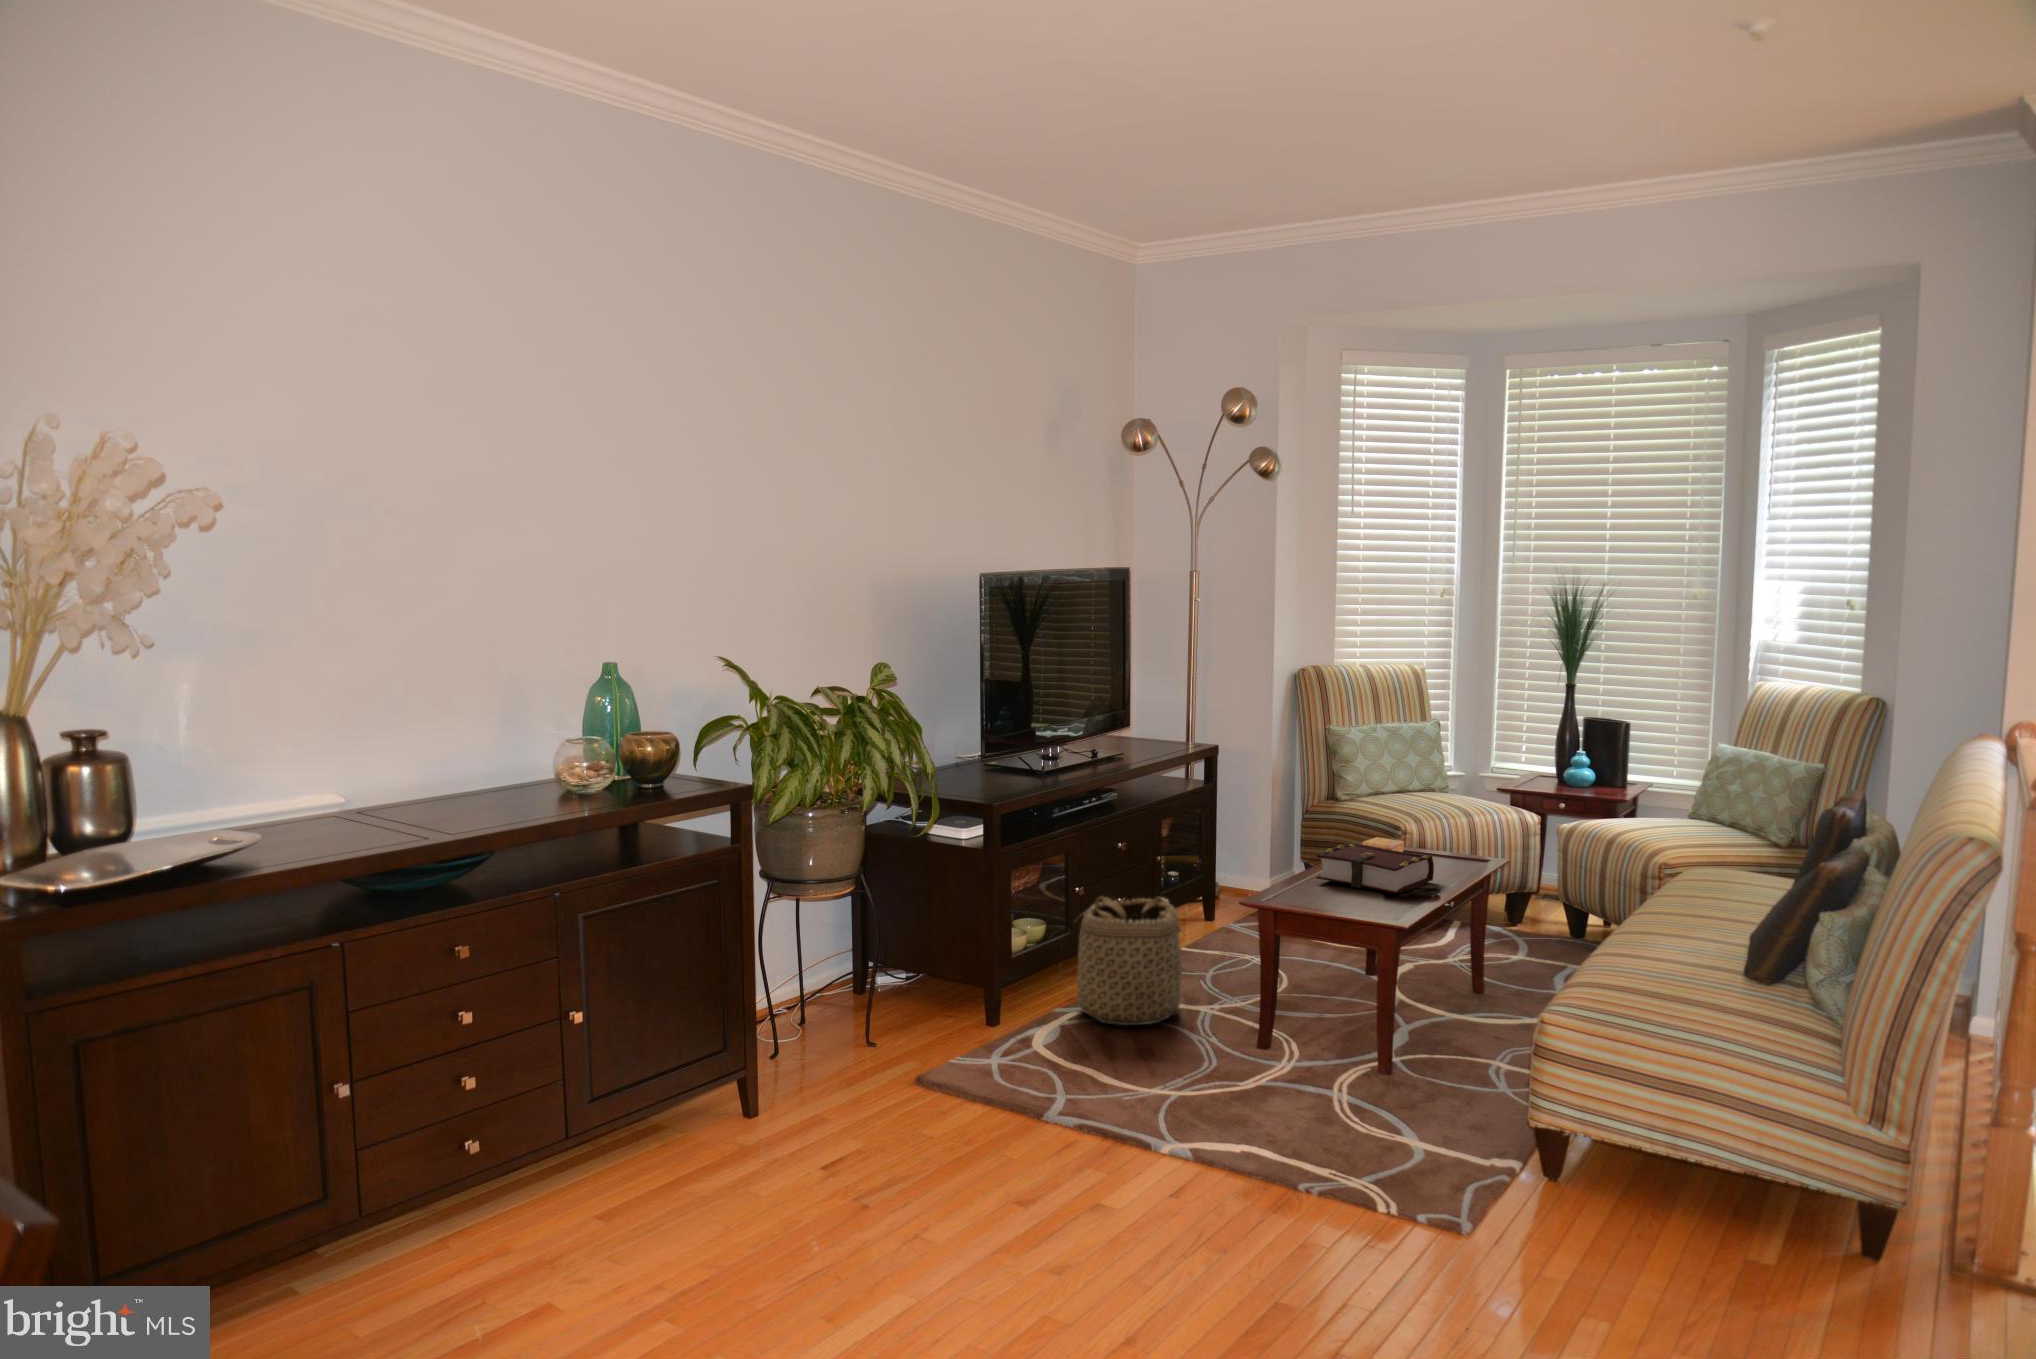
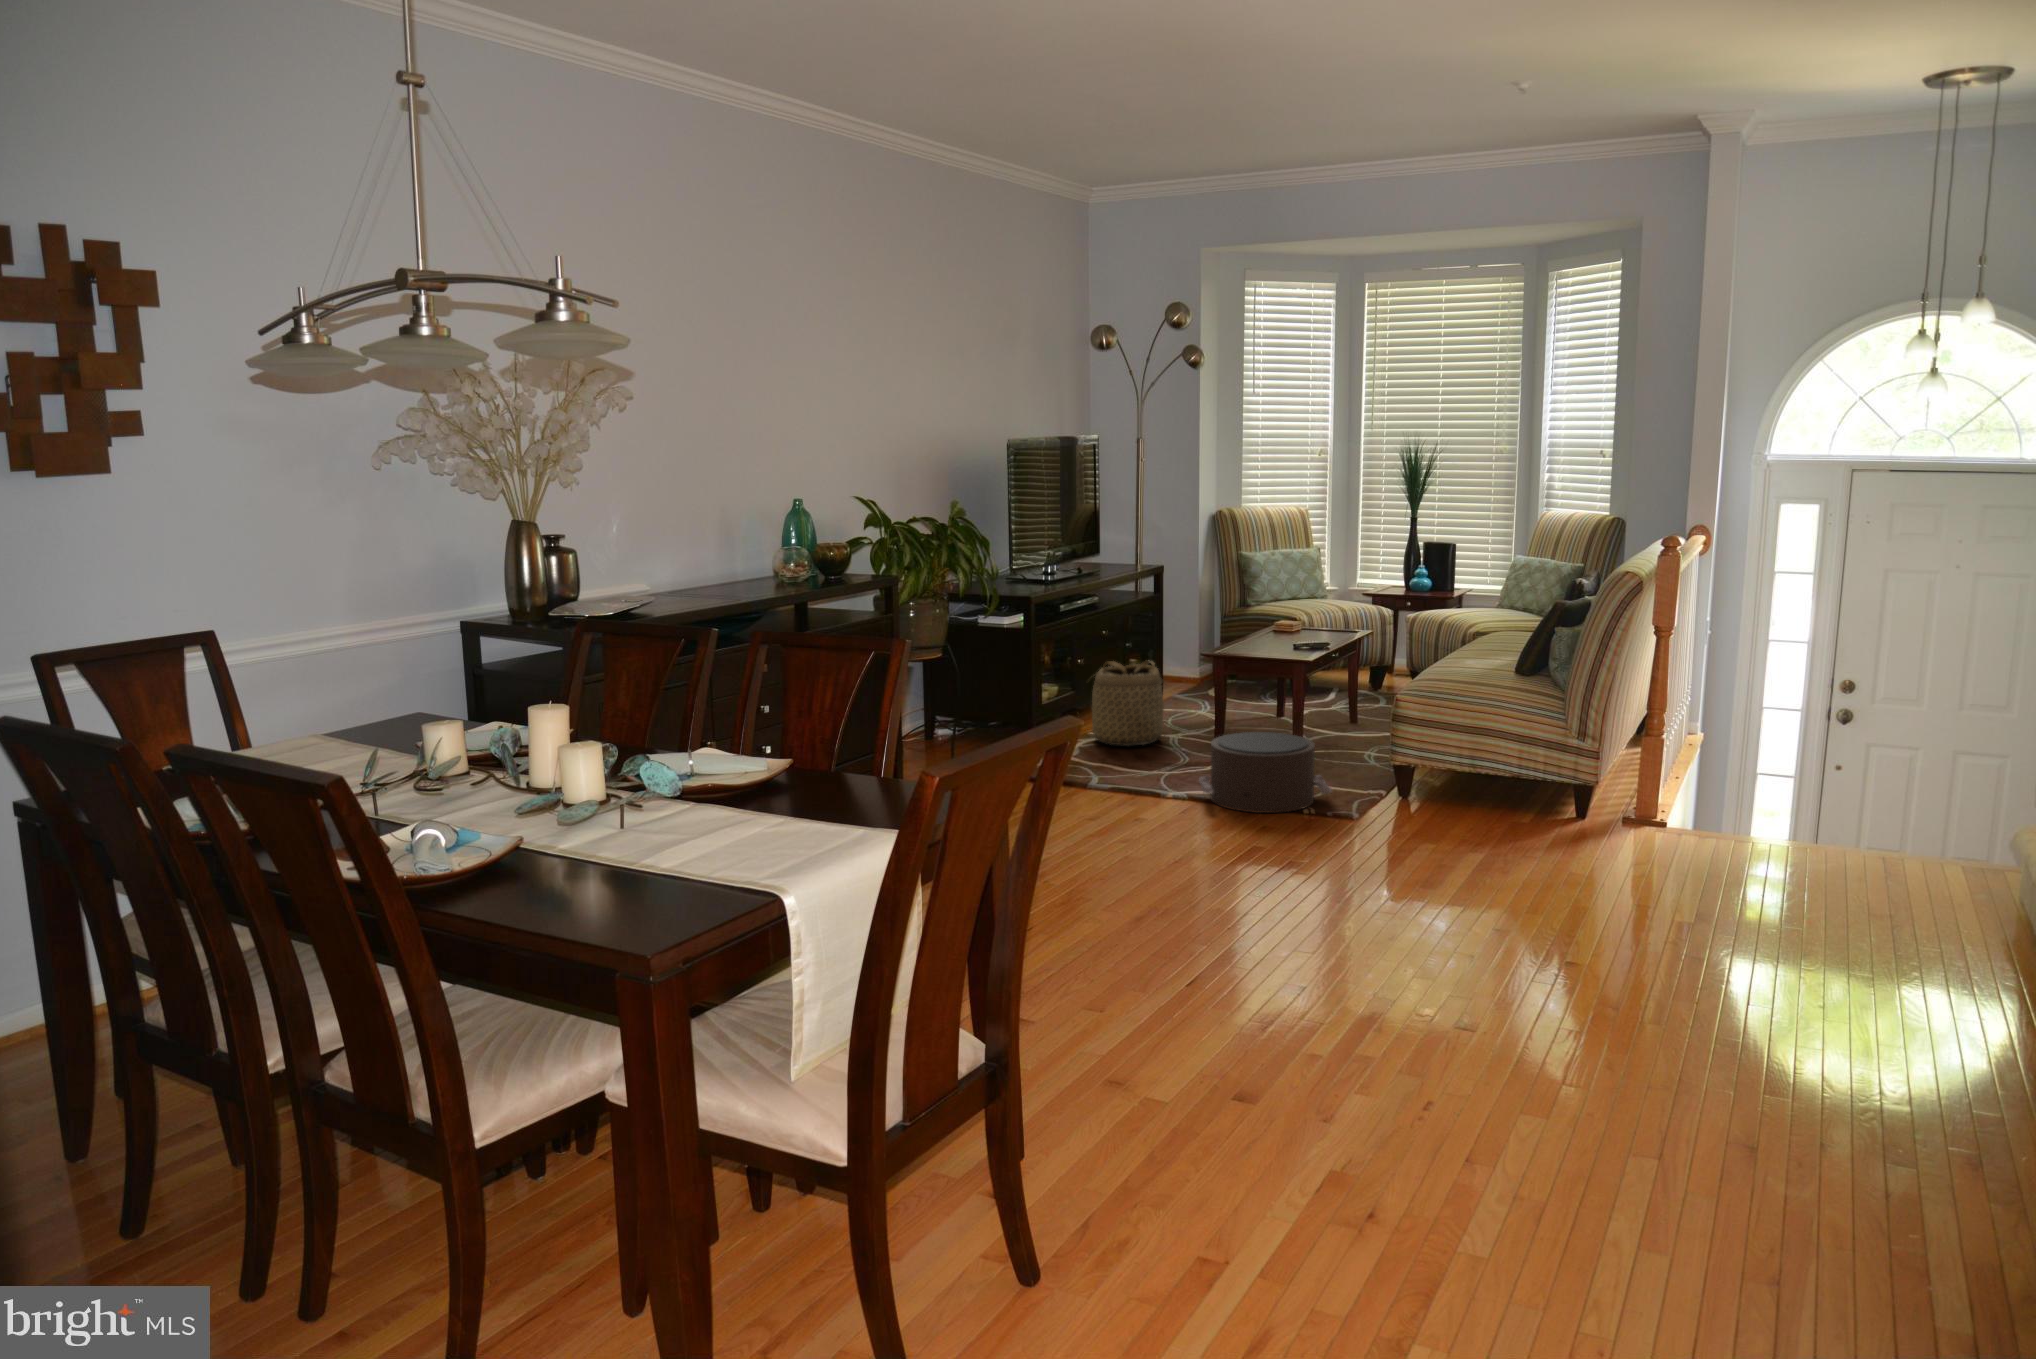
book: present [1316,844,1434,894] -> none [1253,621,1330,647]
pouf: none [1196,1045,1415,1205] -> present [1199,732,1332,813]

